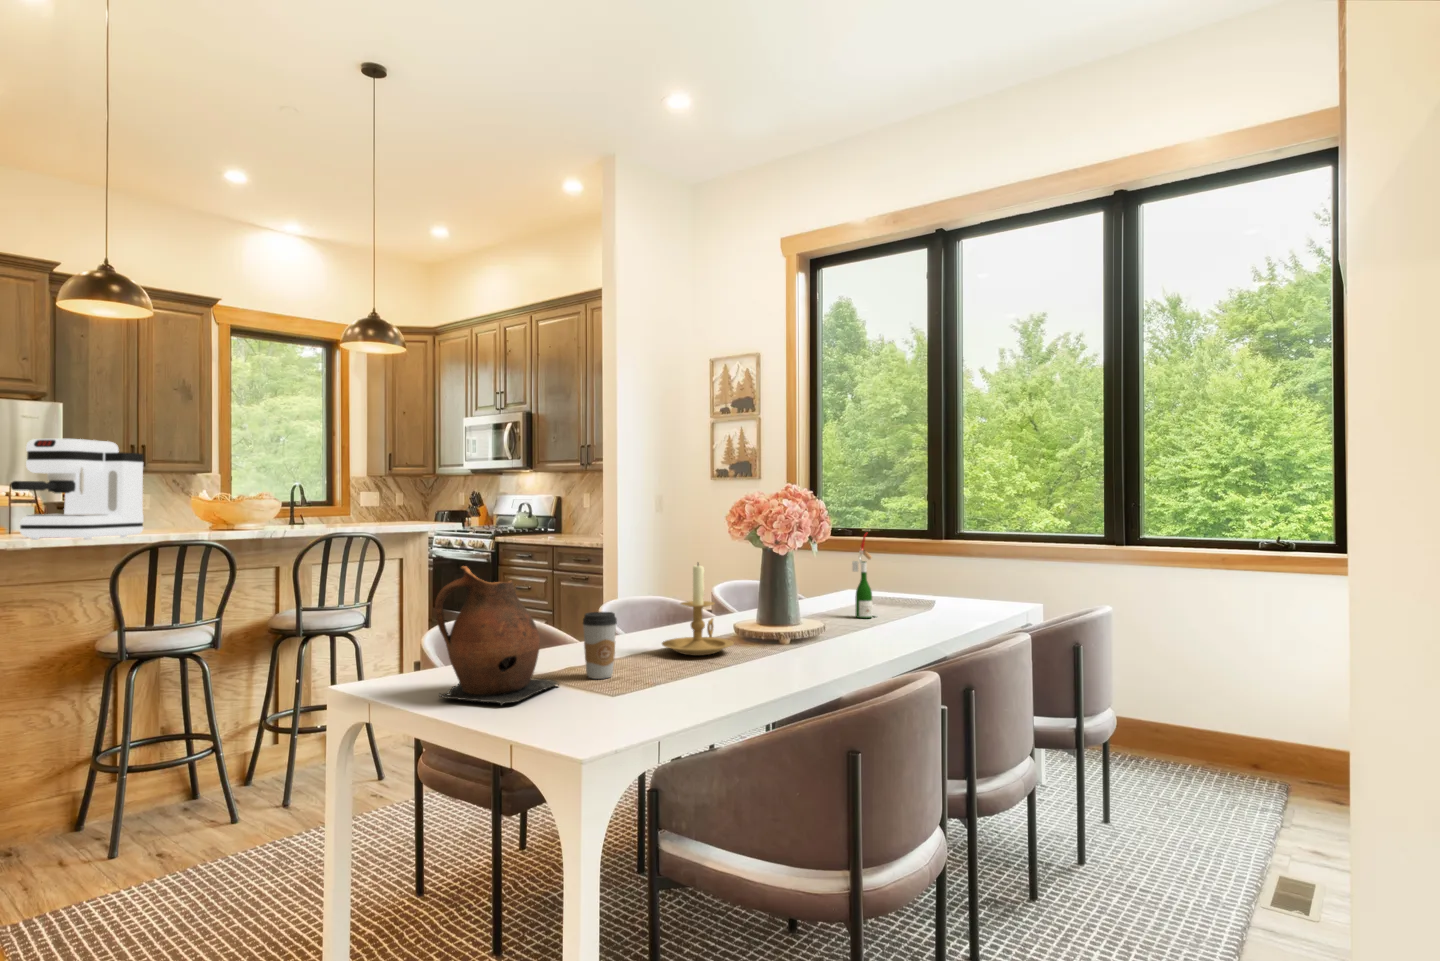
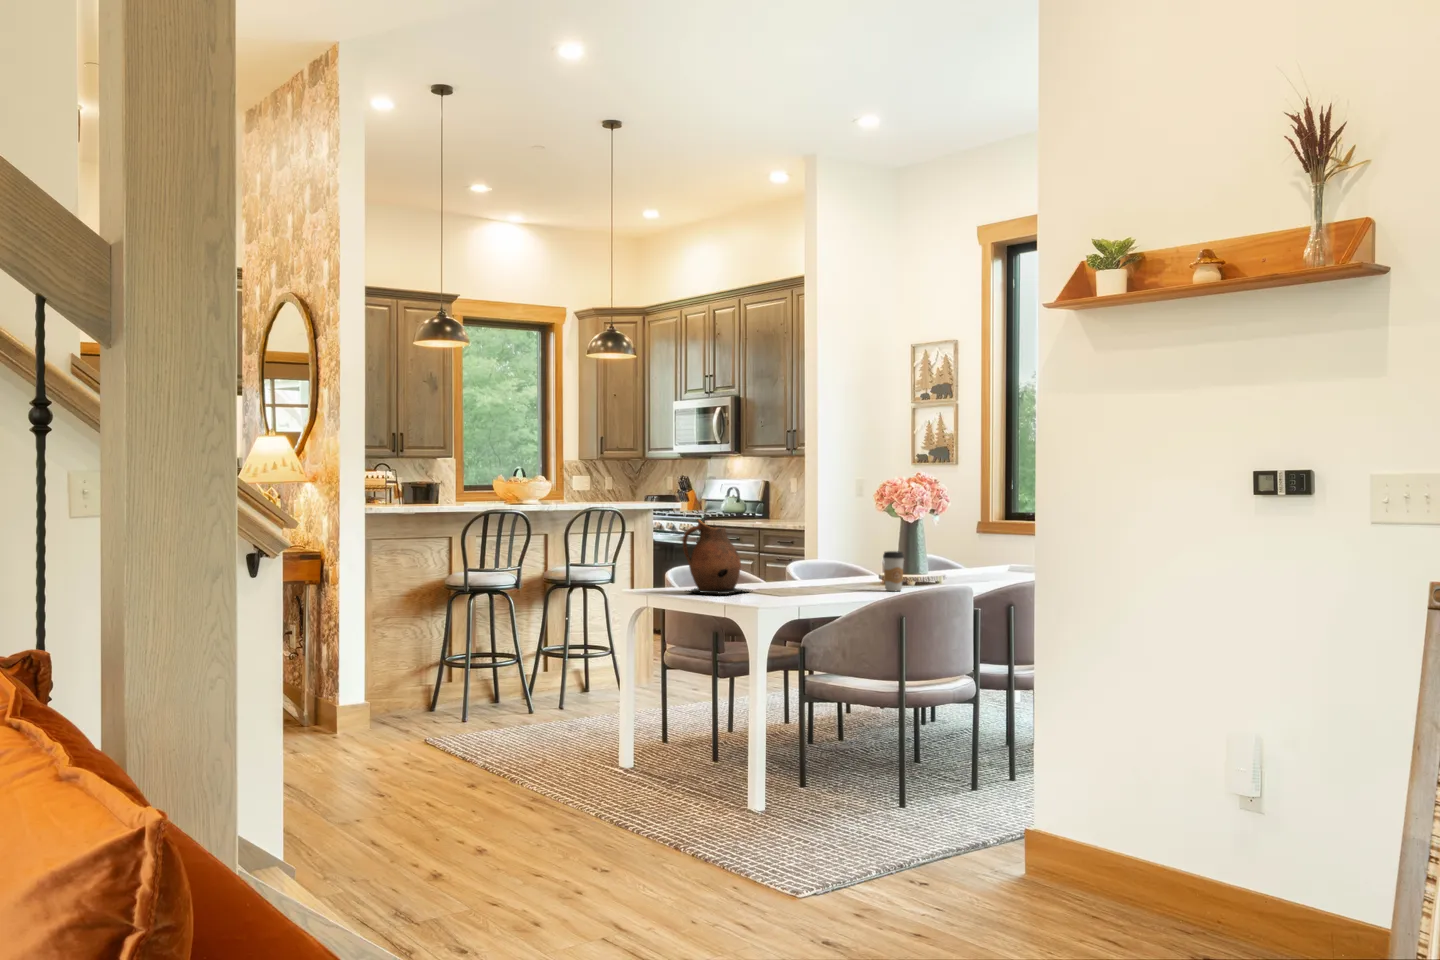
coffee maker: present [11,439,143,540] -> none [402,439,471,508]
wine bottle: present [852,533,877,618] -> none [985,508,1006,576]
candle holder: present [662,563,734,655] -> none [822,524,871,585]
coffee cup: present [583,612,617,679] -> present [883,551,904,591]

